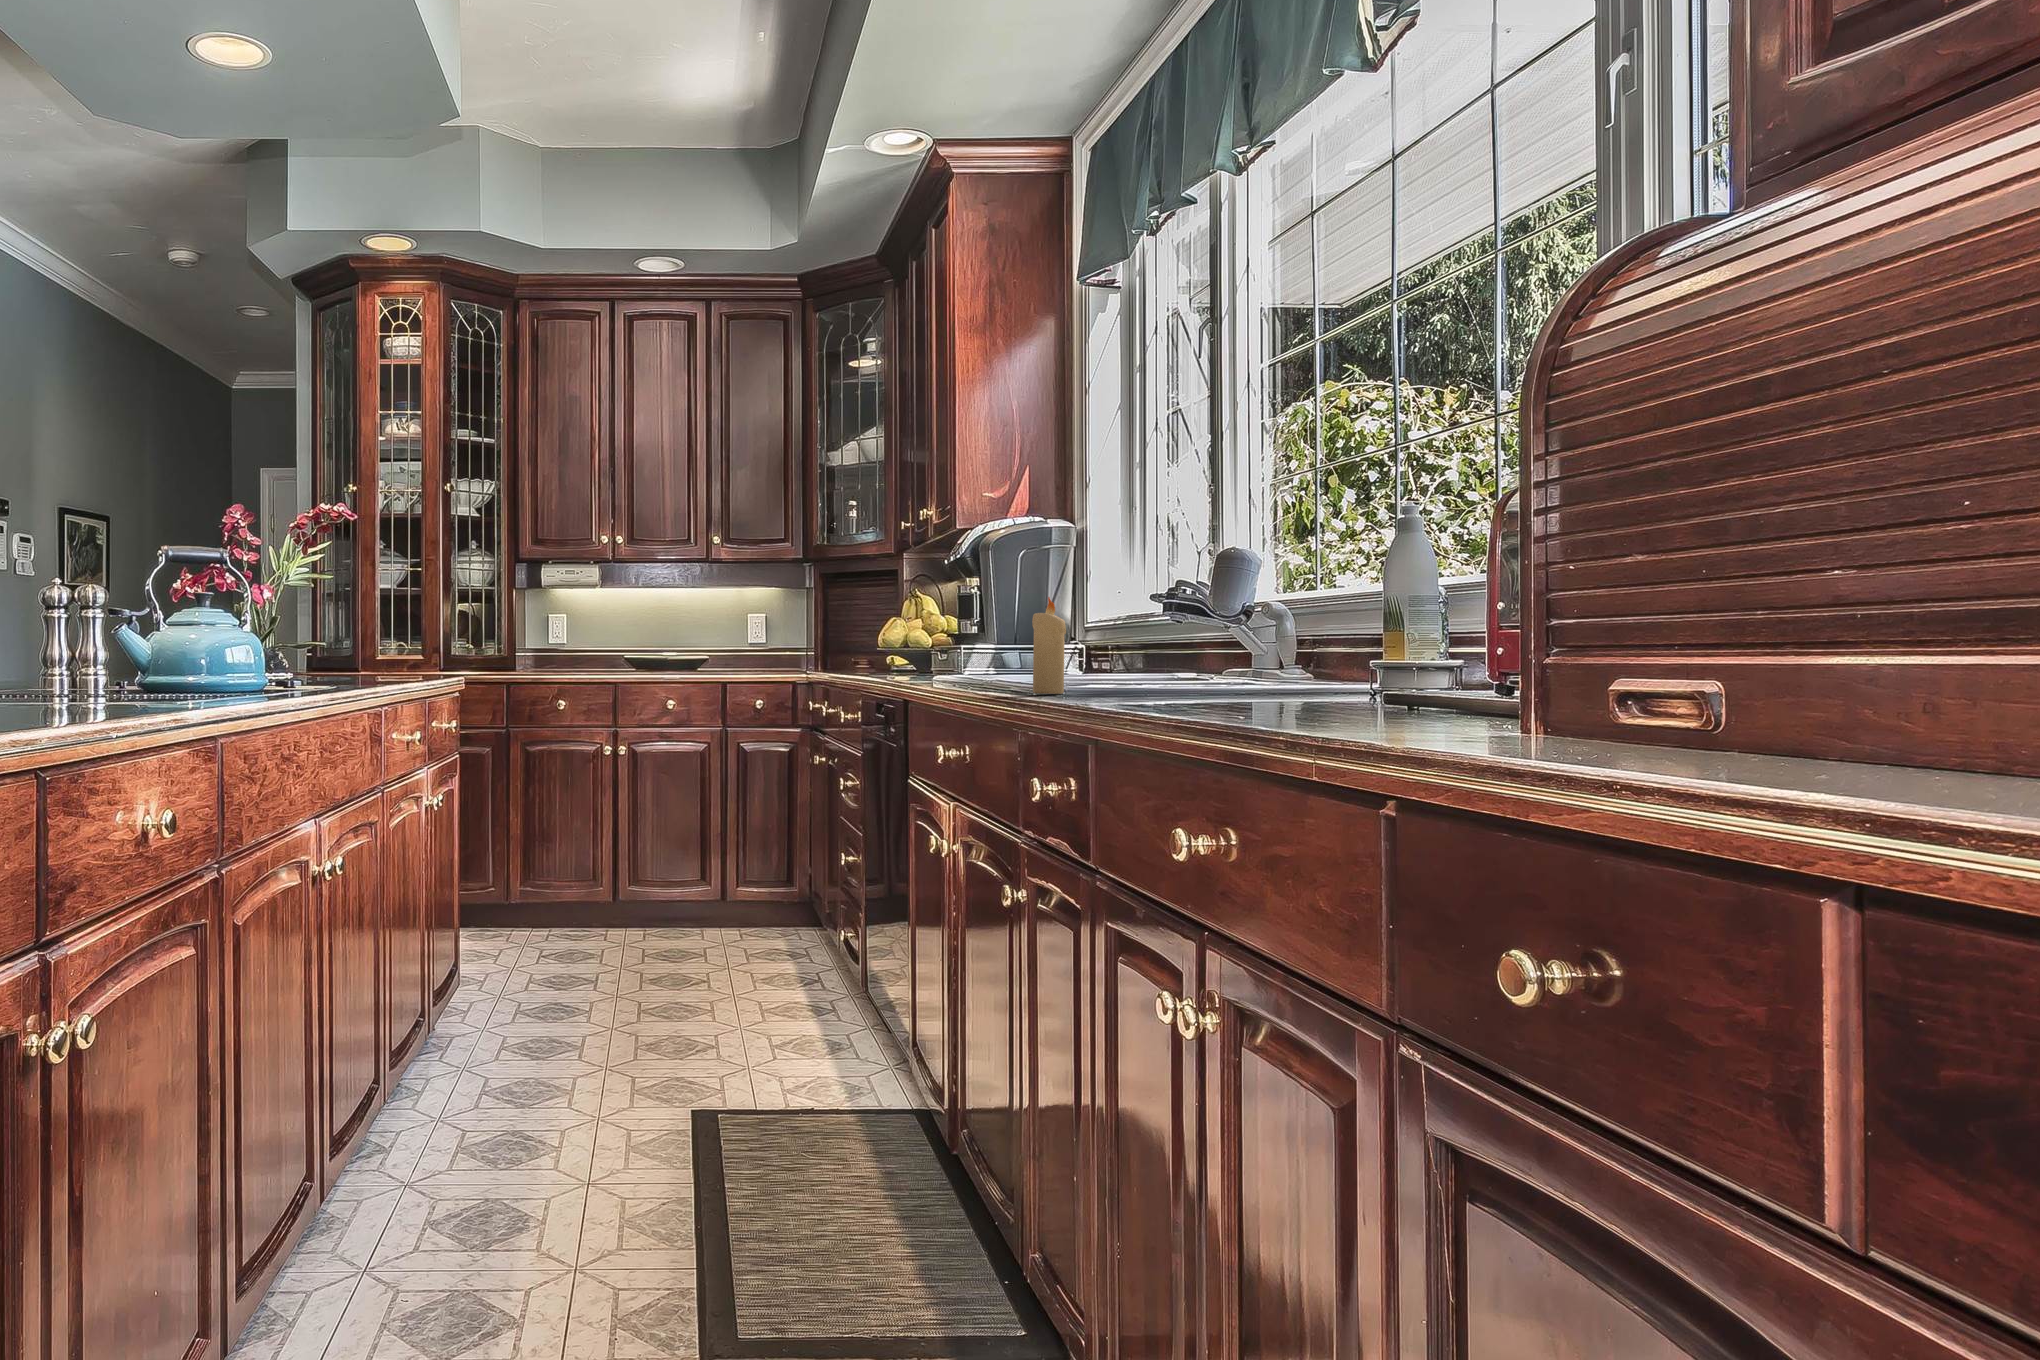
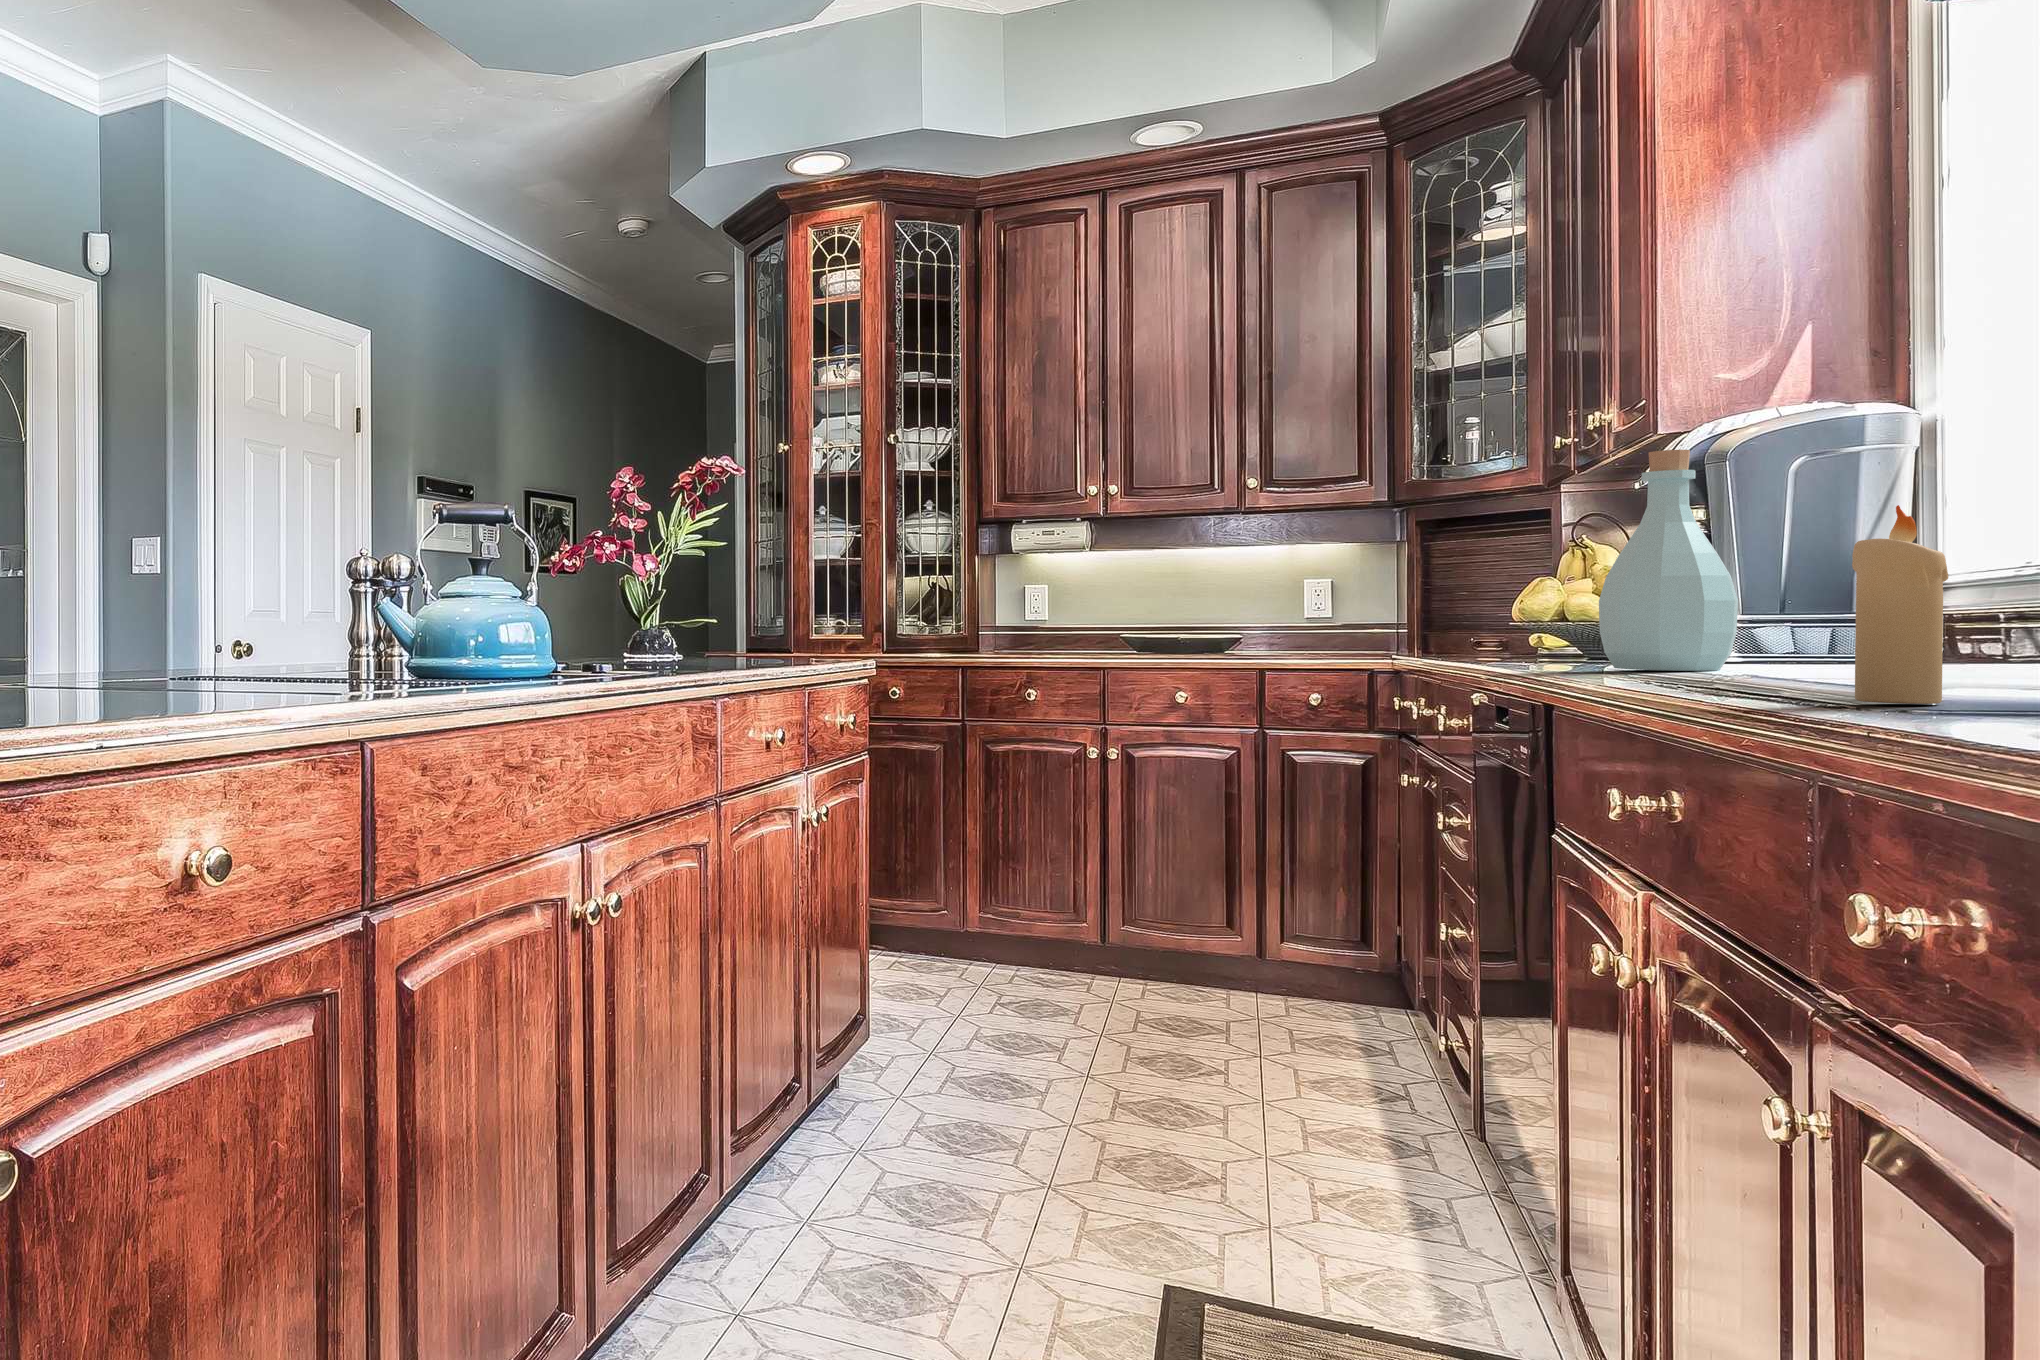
bottle: none [930,548,994,680] -> present [1599,450,1738,671]

